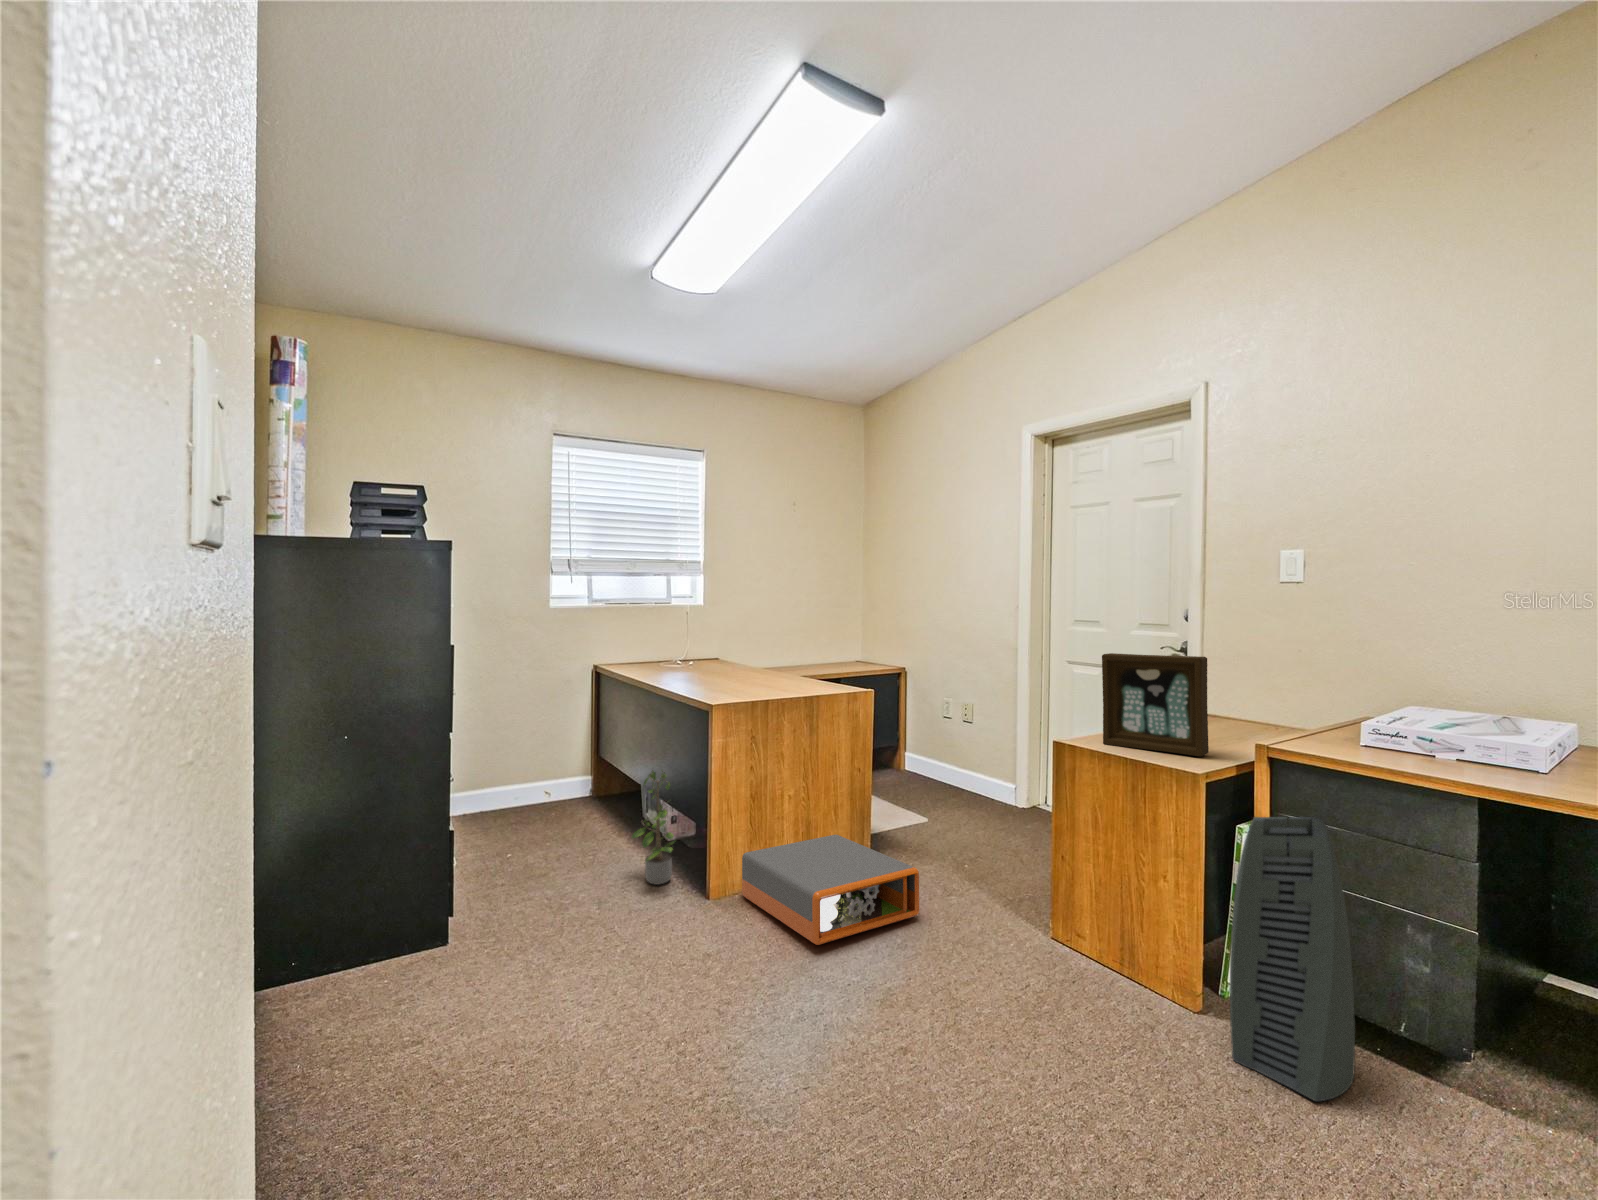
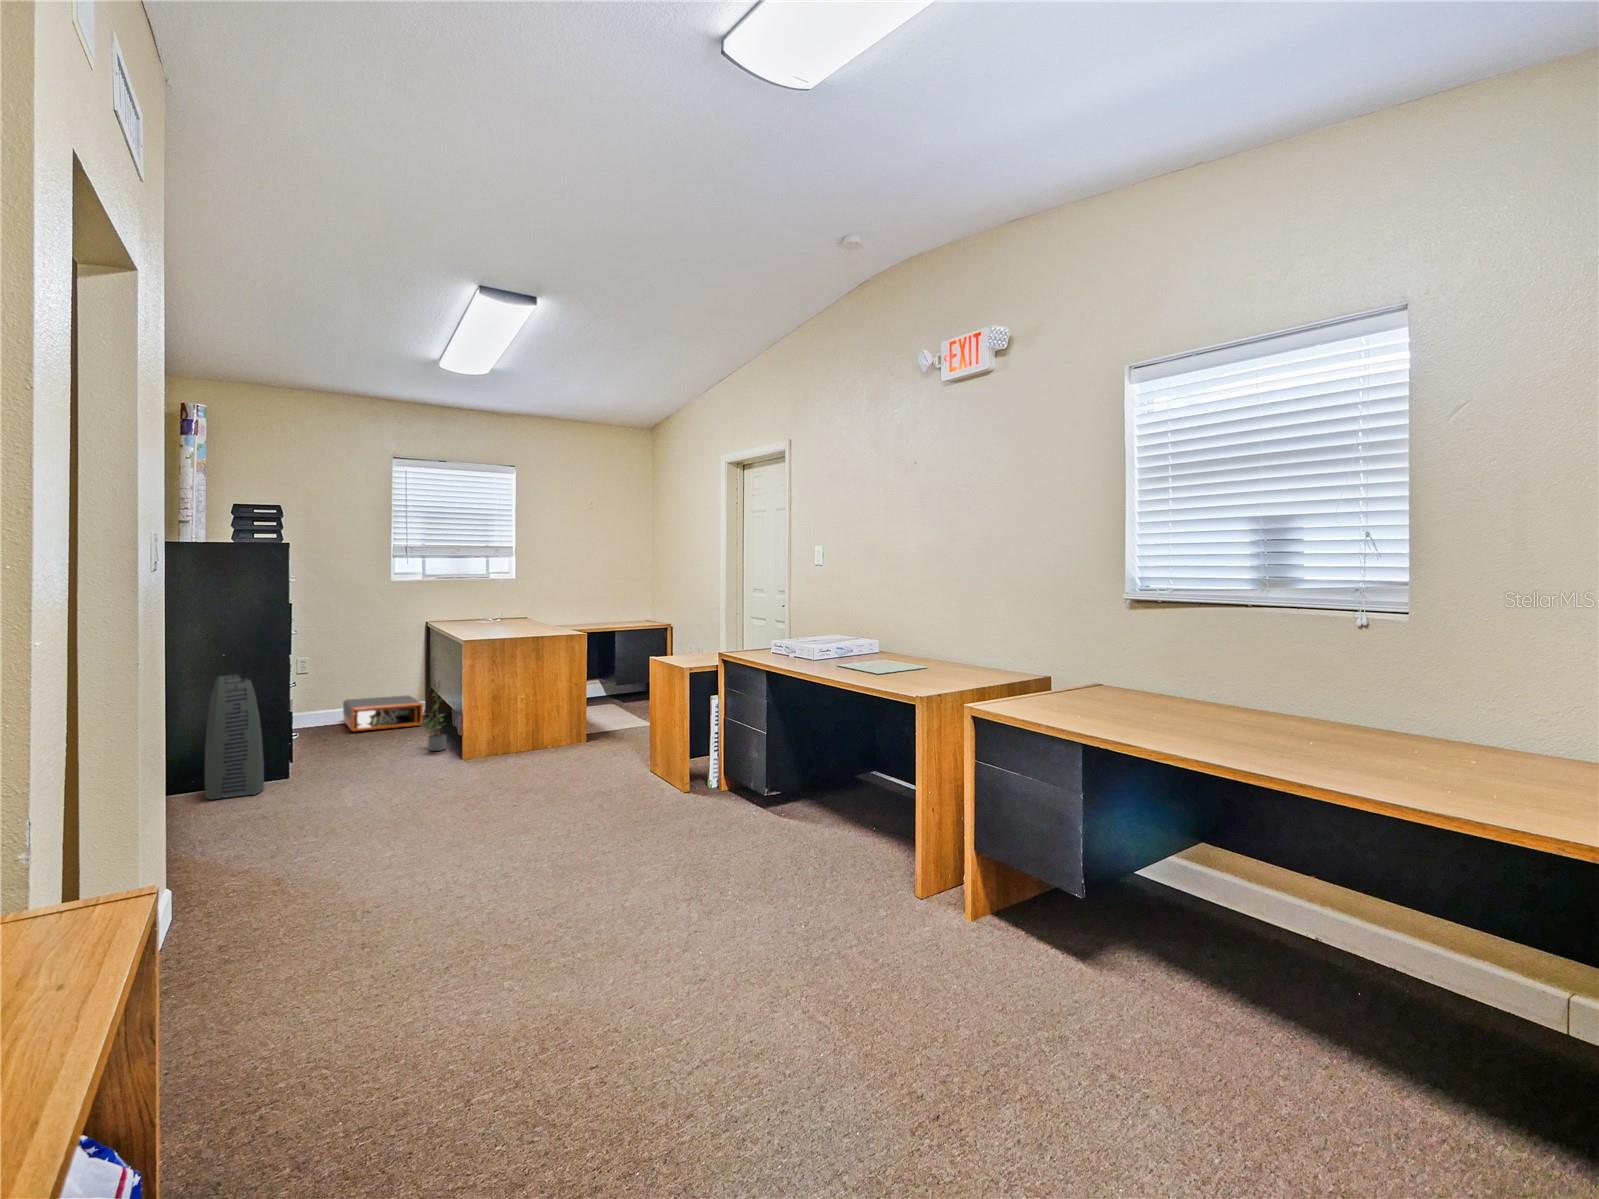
picture frame: present [1102,653,1209,756] -> none [675,607,718,662]
air purifier: present [1230,817,1355,1101] -> present [205,675,264,799]
storage box: present [742,835,919,945] -> present [343,695,423,731]

